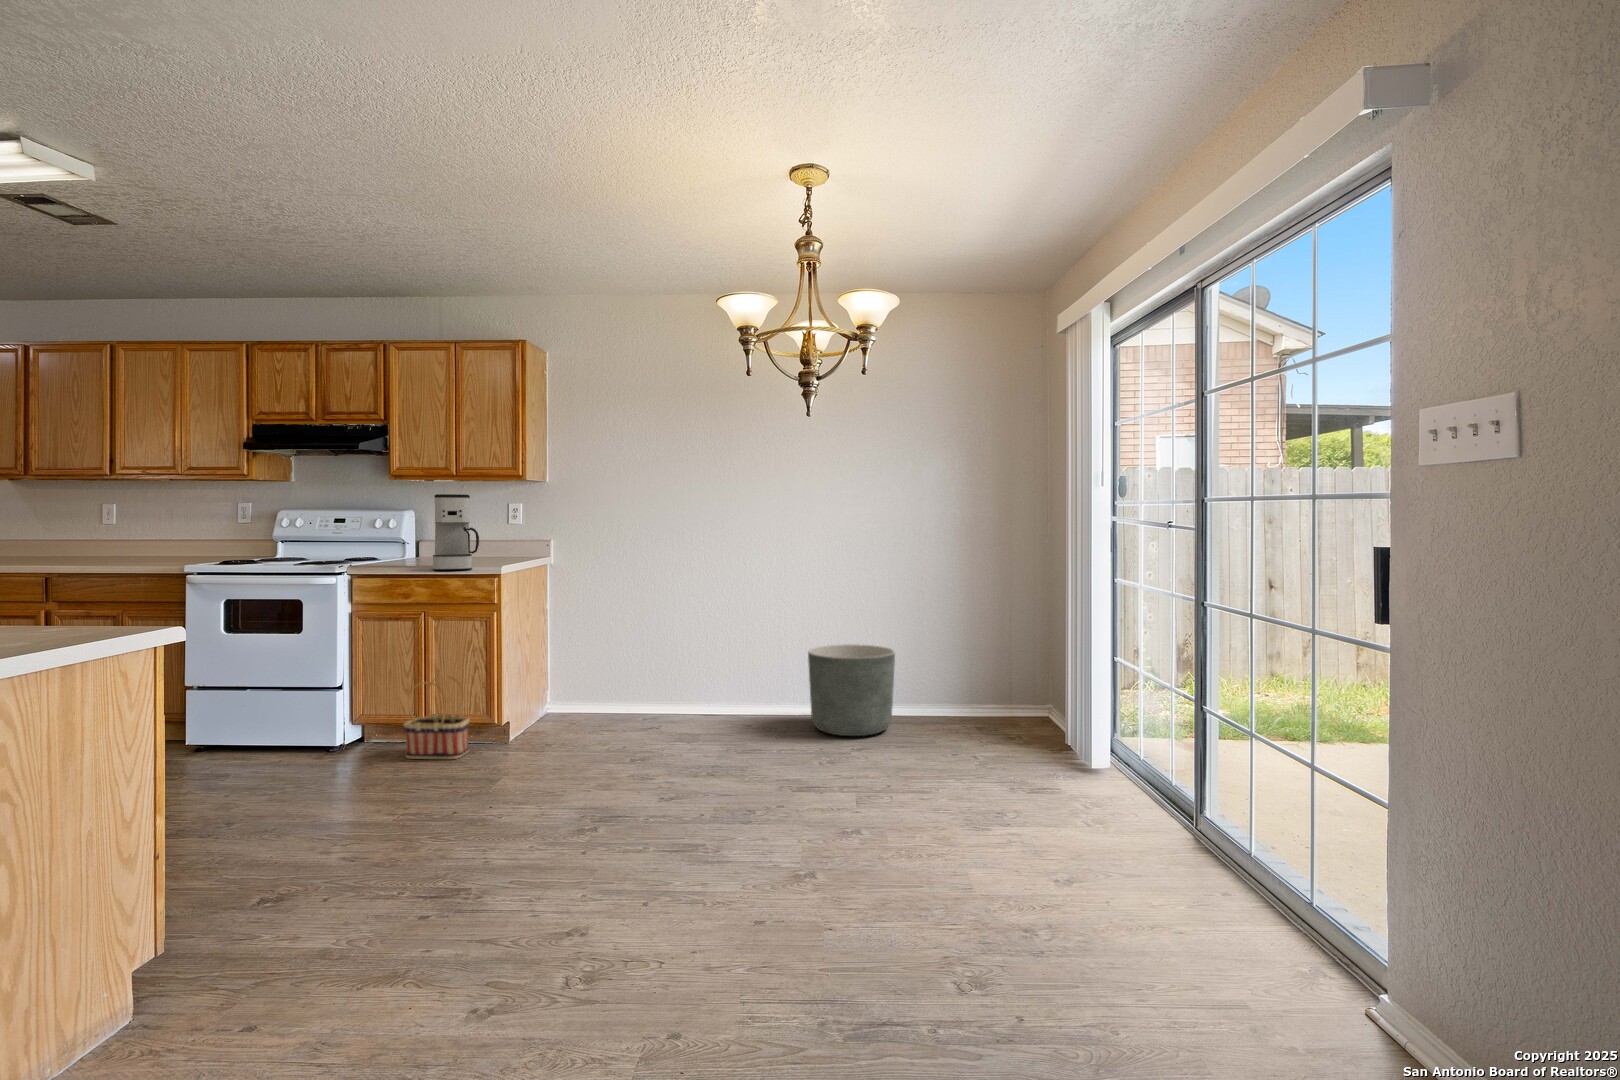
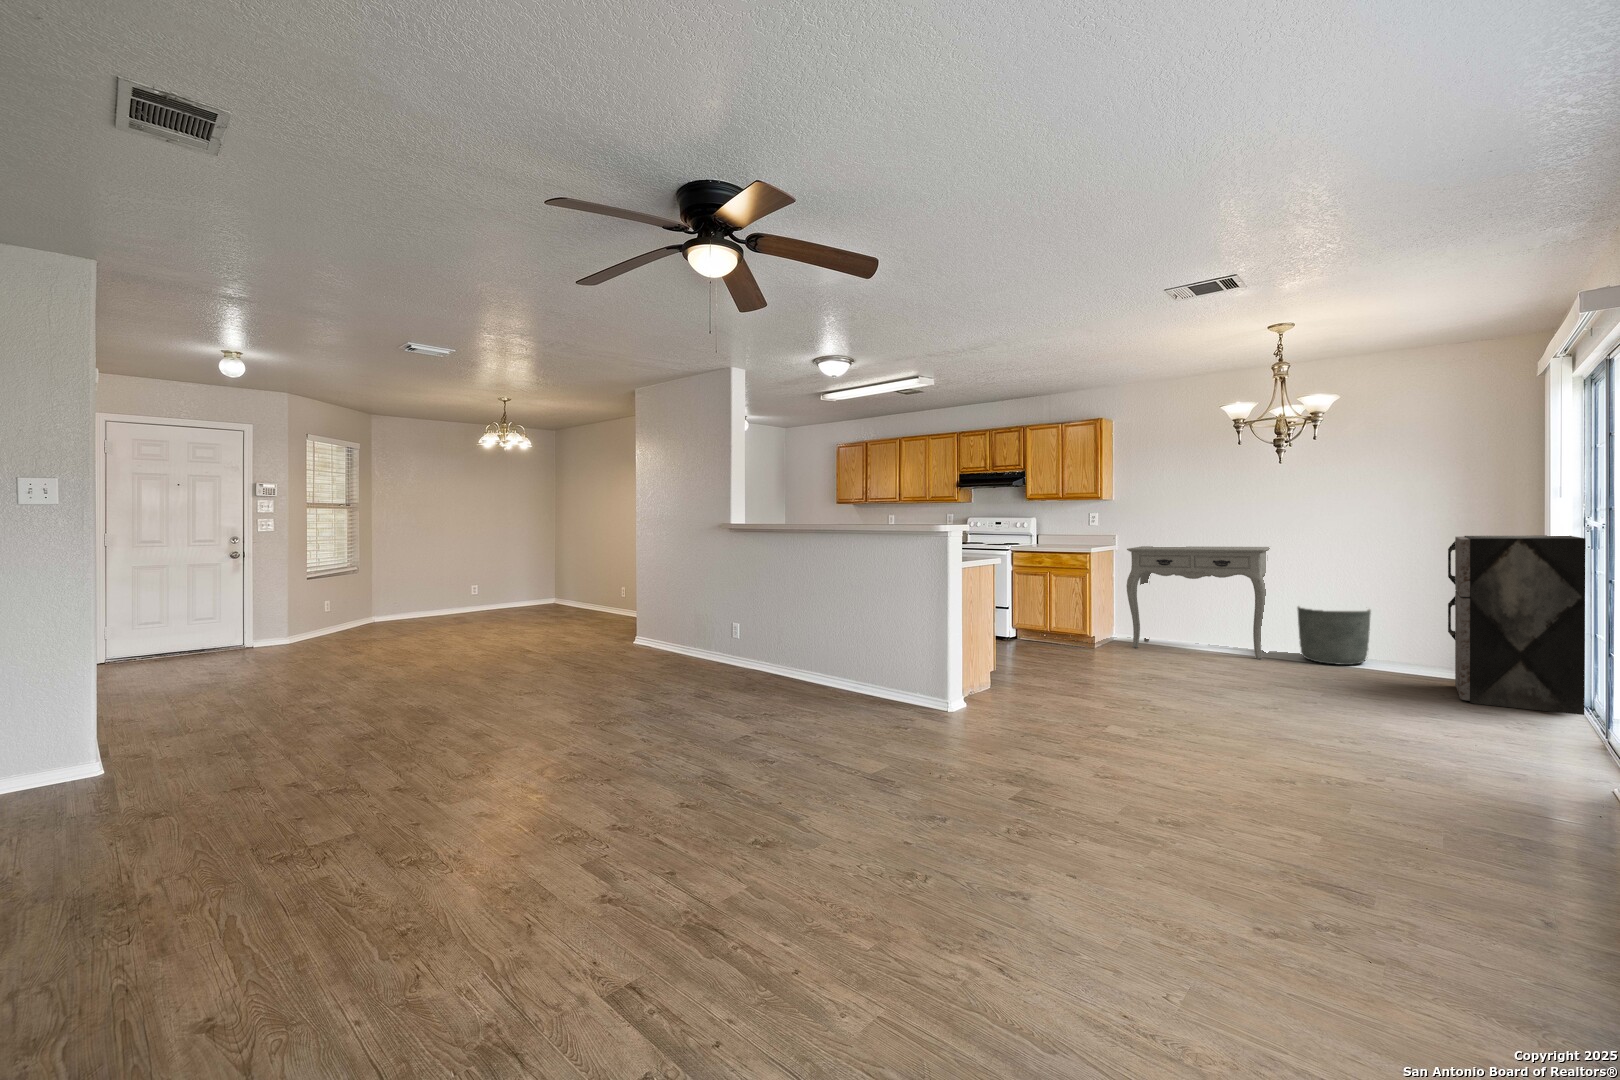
coffee maker: present [433,494,479,570] -> none [1053,509,1078,550]
storage cabinet: none [995,545,1157,794] -> present [1448,535,1585,715]
console table: none [563,562,775,739] -> present [1127,546,1270,659]
basket: present [404,676,469,759] -> none [1040,606,1074,649]

